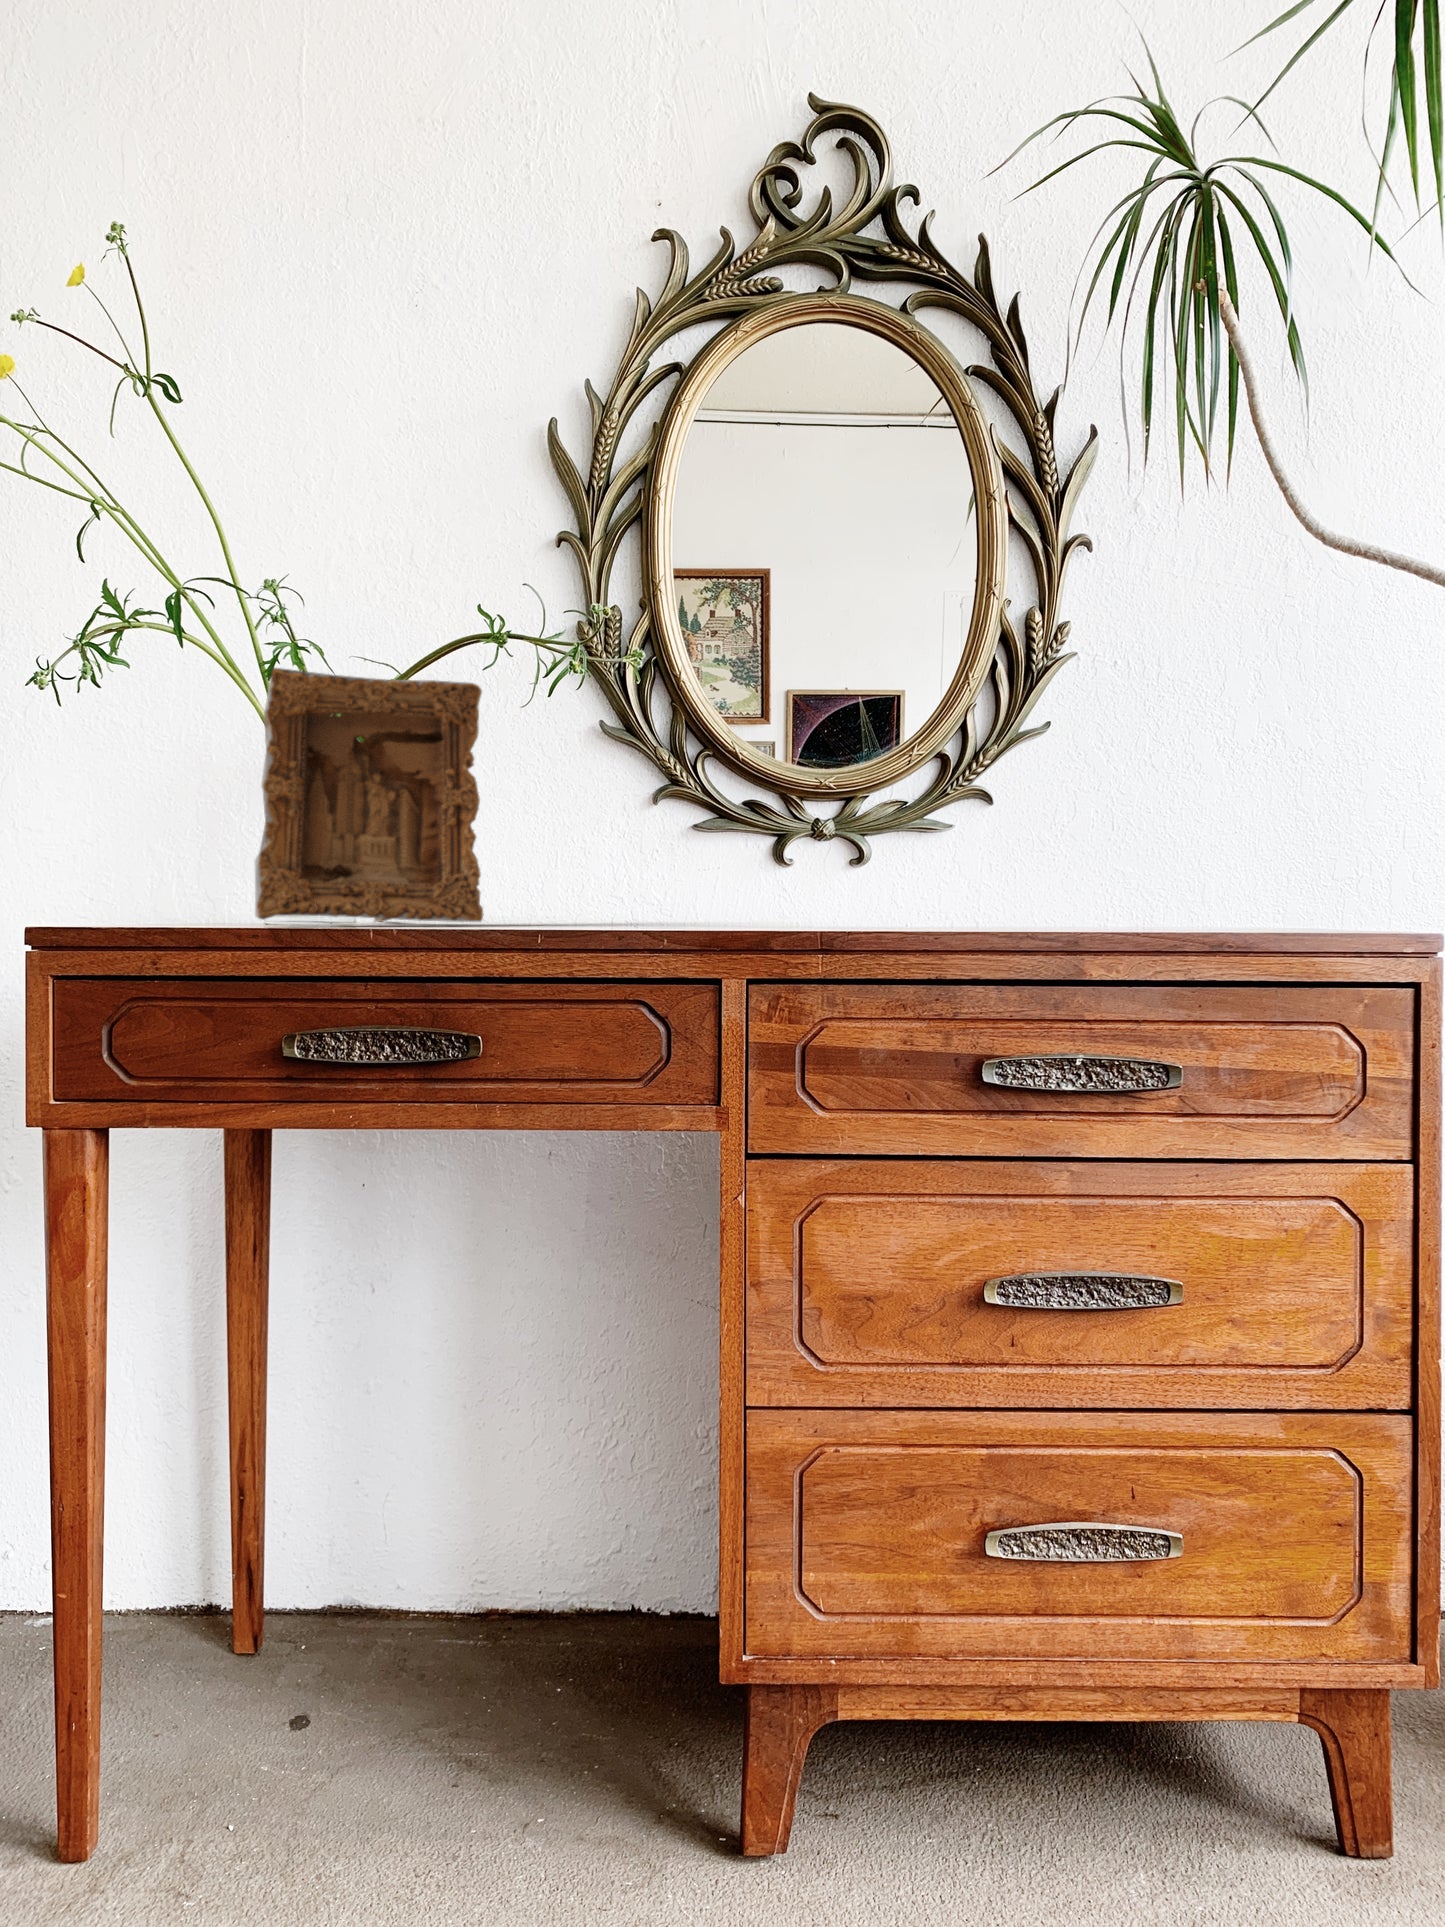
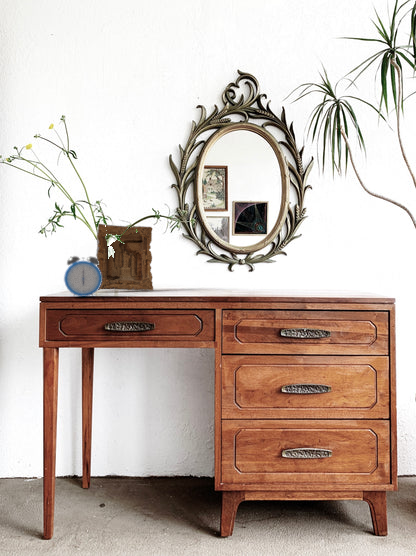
alarm clock: none [124,772,275,931] -> present [64,256,102,296]

